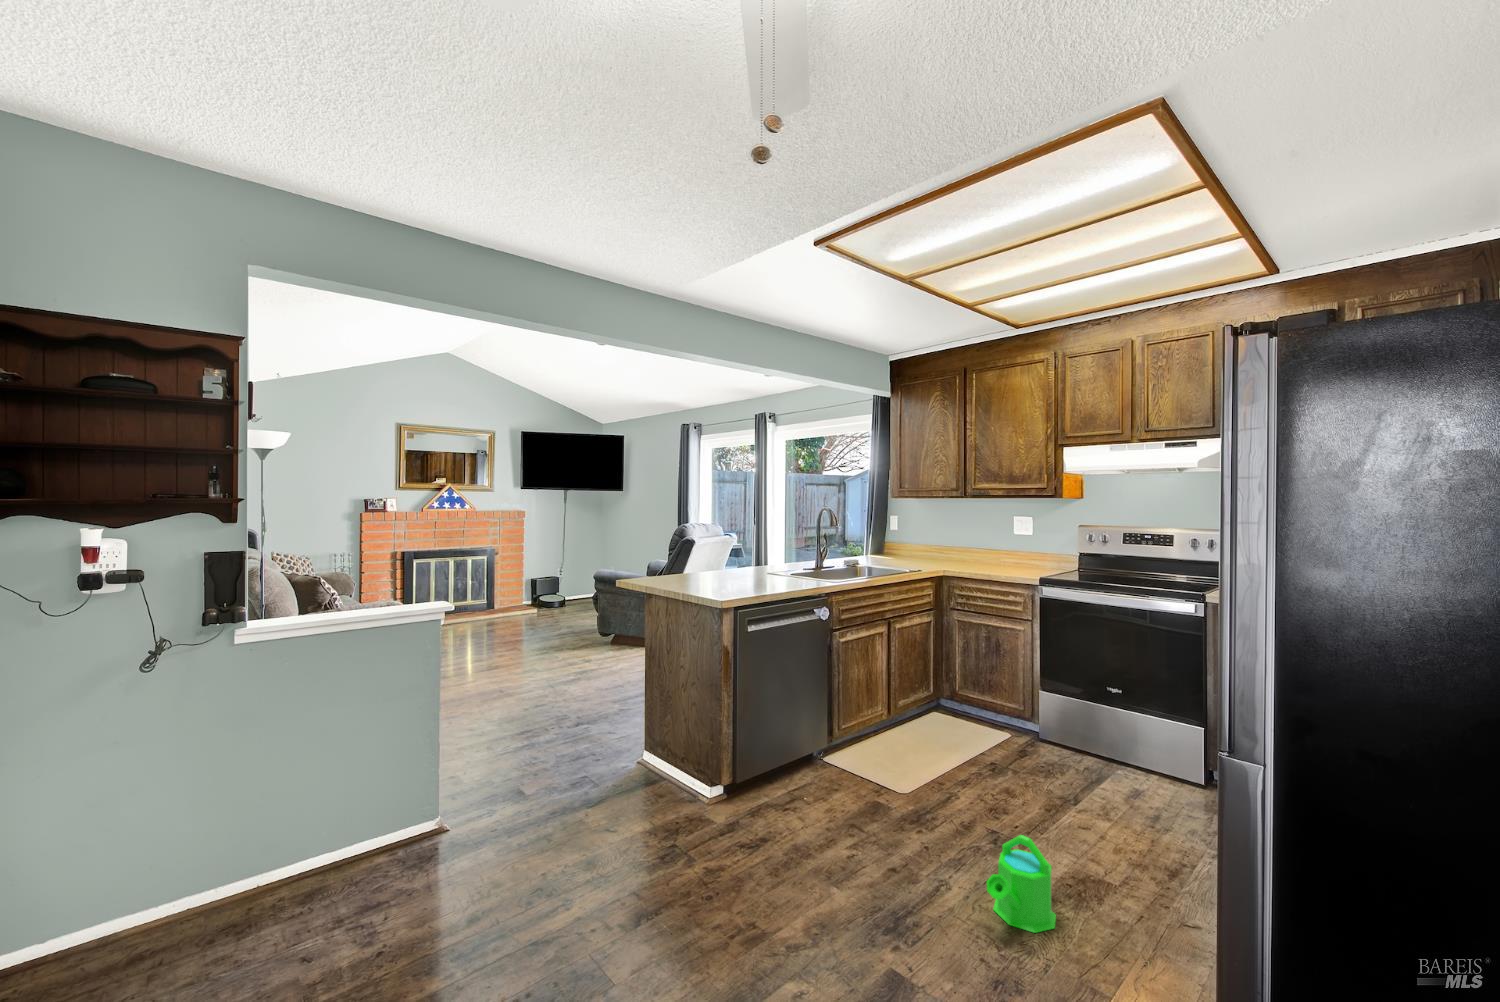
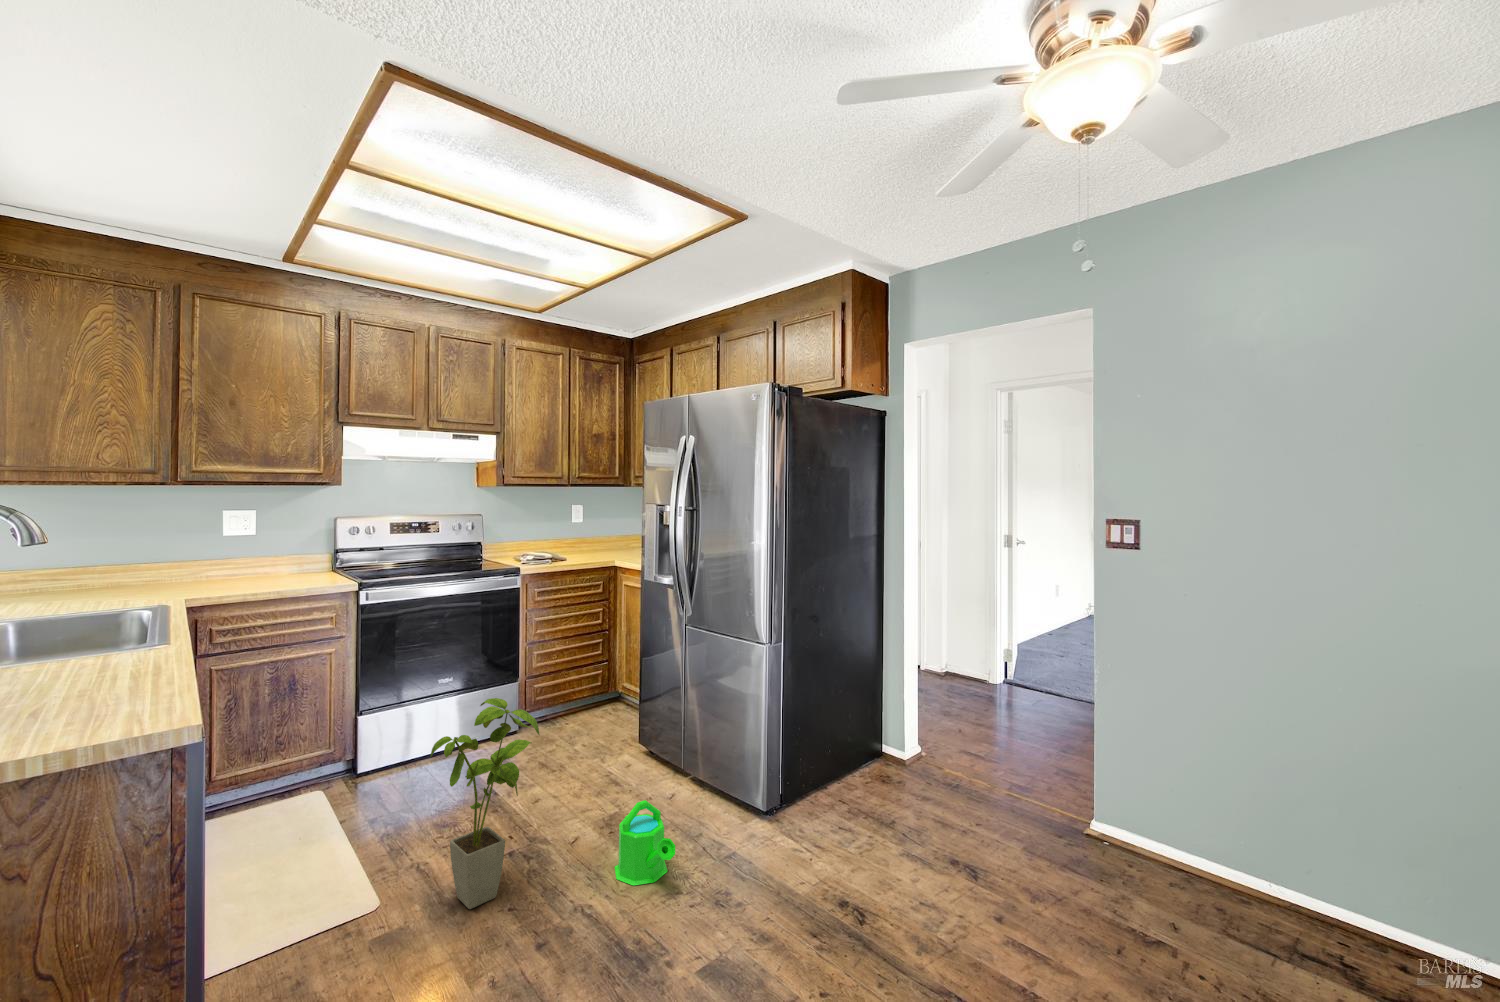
house plant: none [895,668,989,836] -> present [430,698,540,909]

